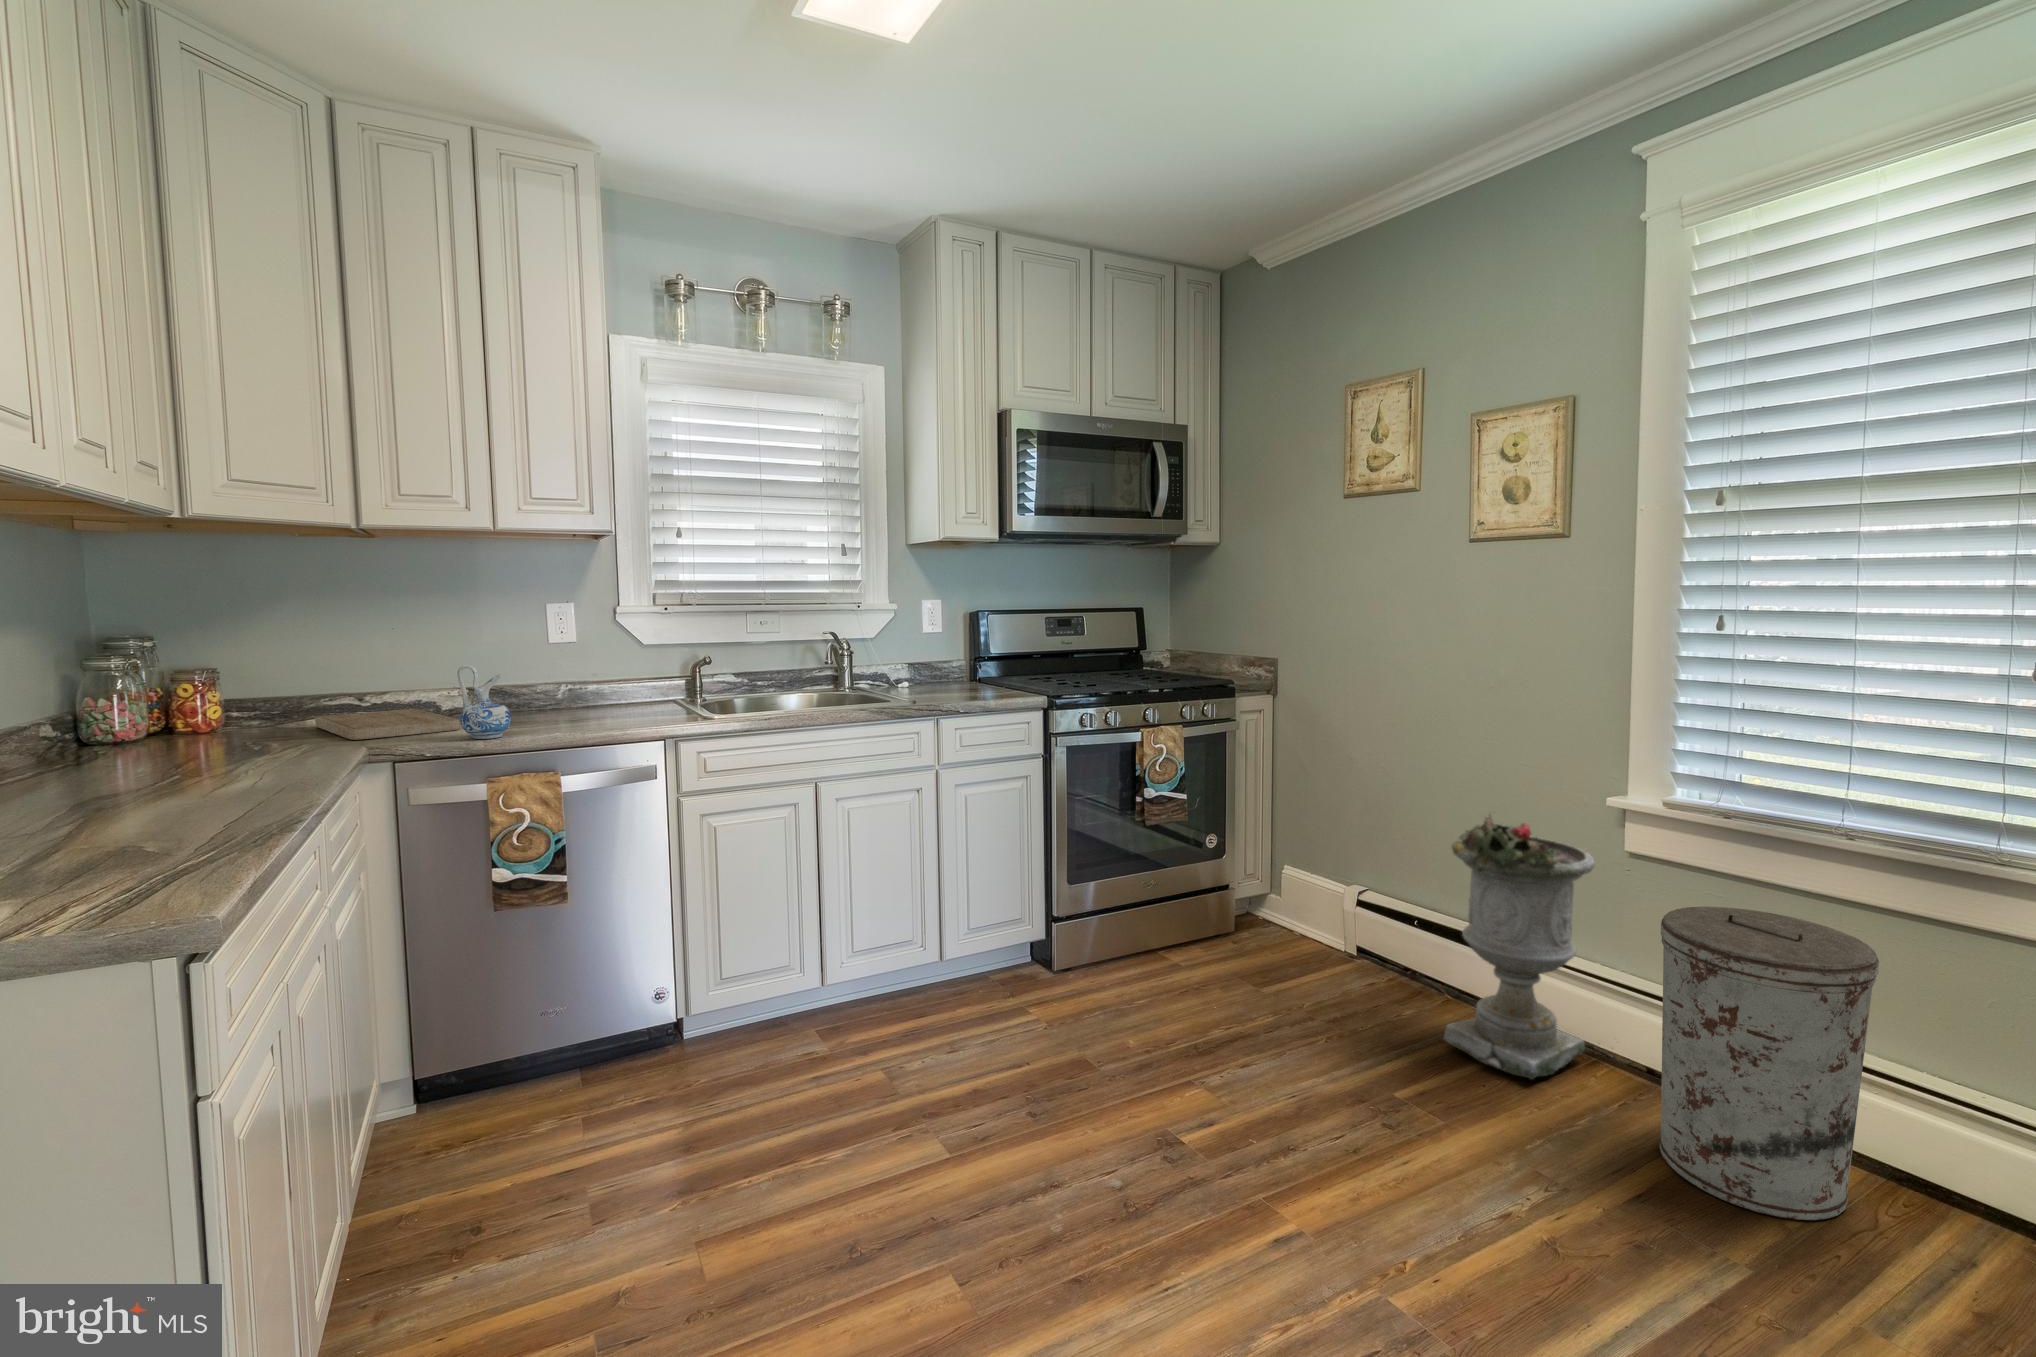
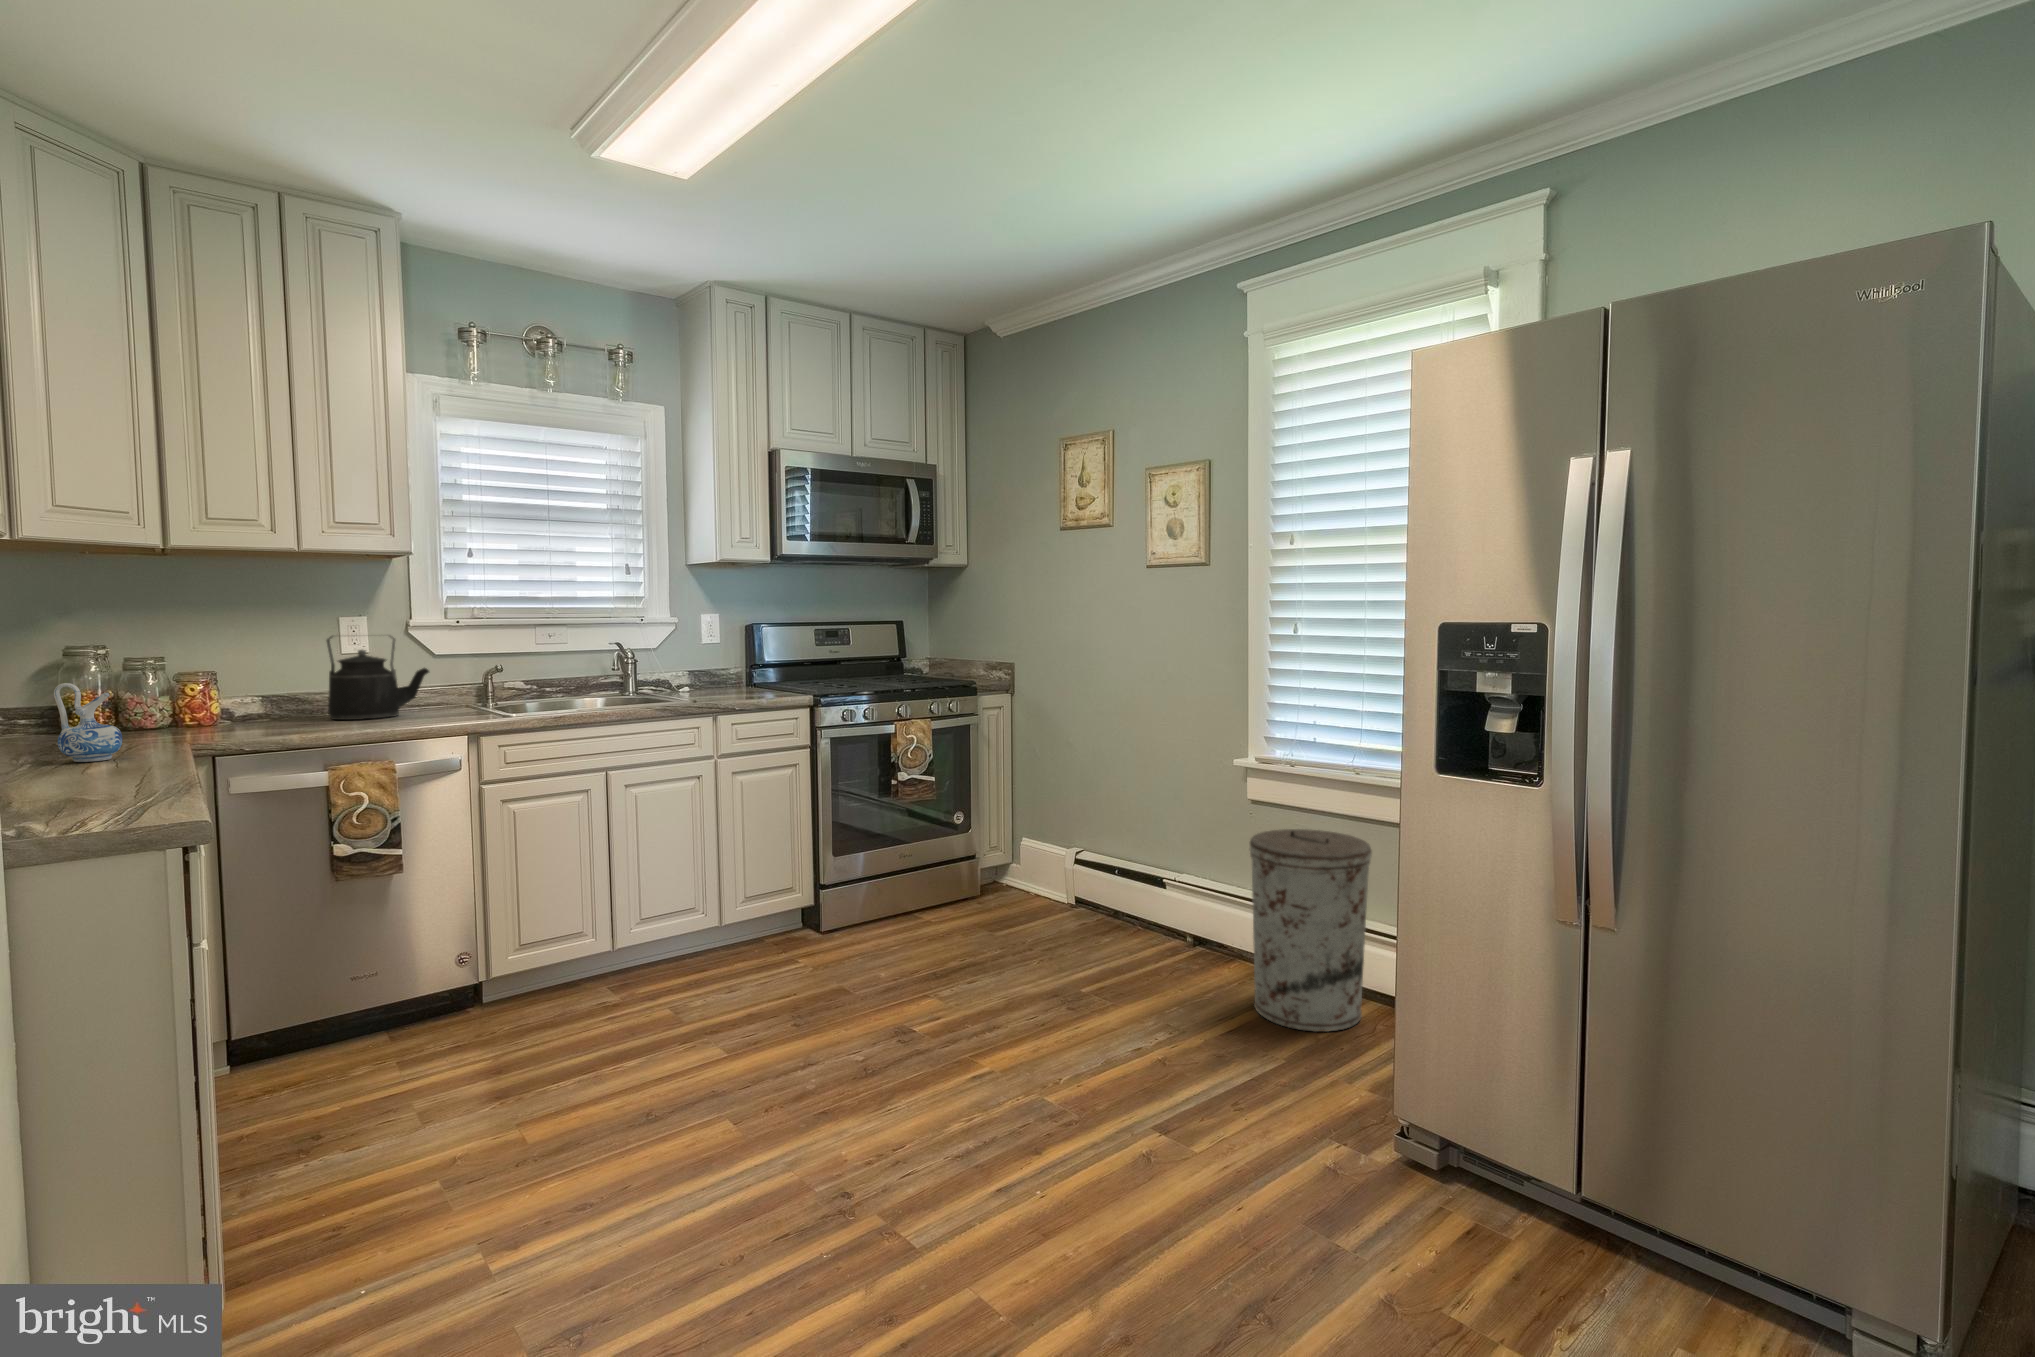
kettle: none [528,624,633,719] -> present [327,636,429,720]
ceramic pitcher: present [457,665,511,739] -> present [54,683,122,762]
cutting board: present [315,709,459,740] -> none [107,714,264,738]
planter: present [1443,815,1595,1079] -> none [1124,775,1224,971]

